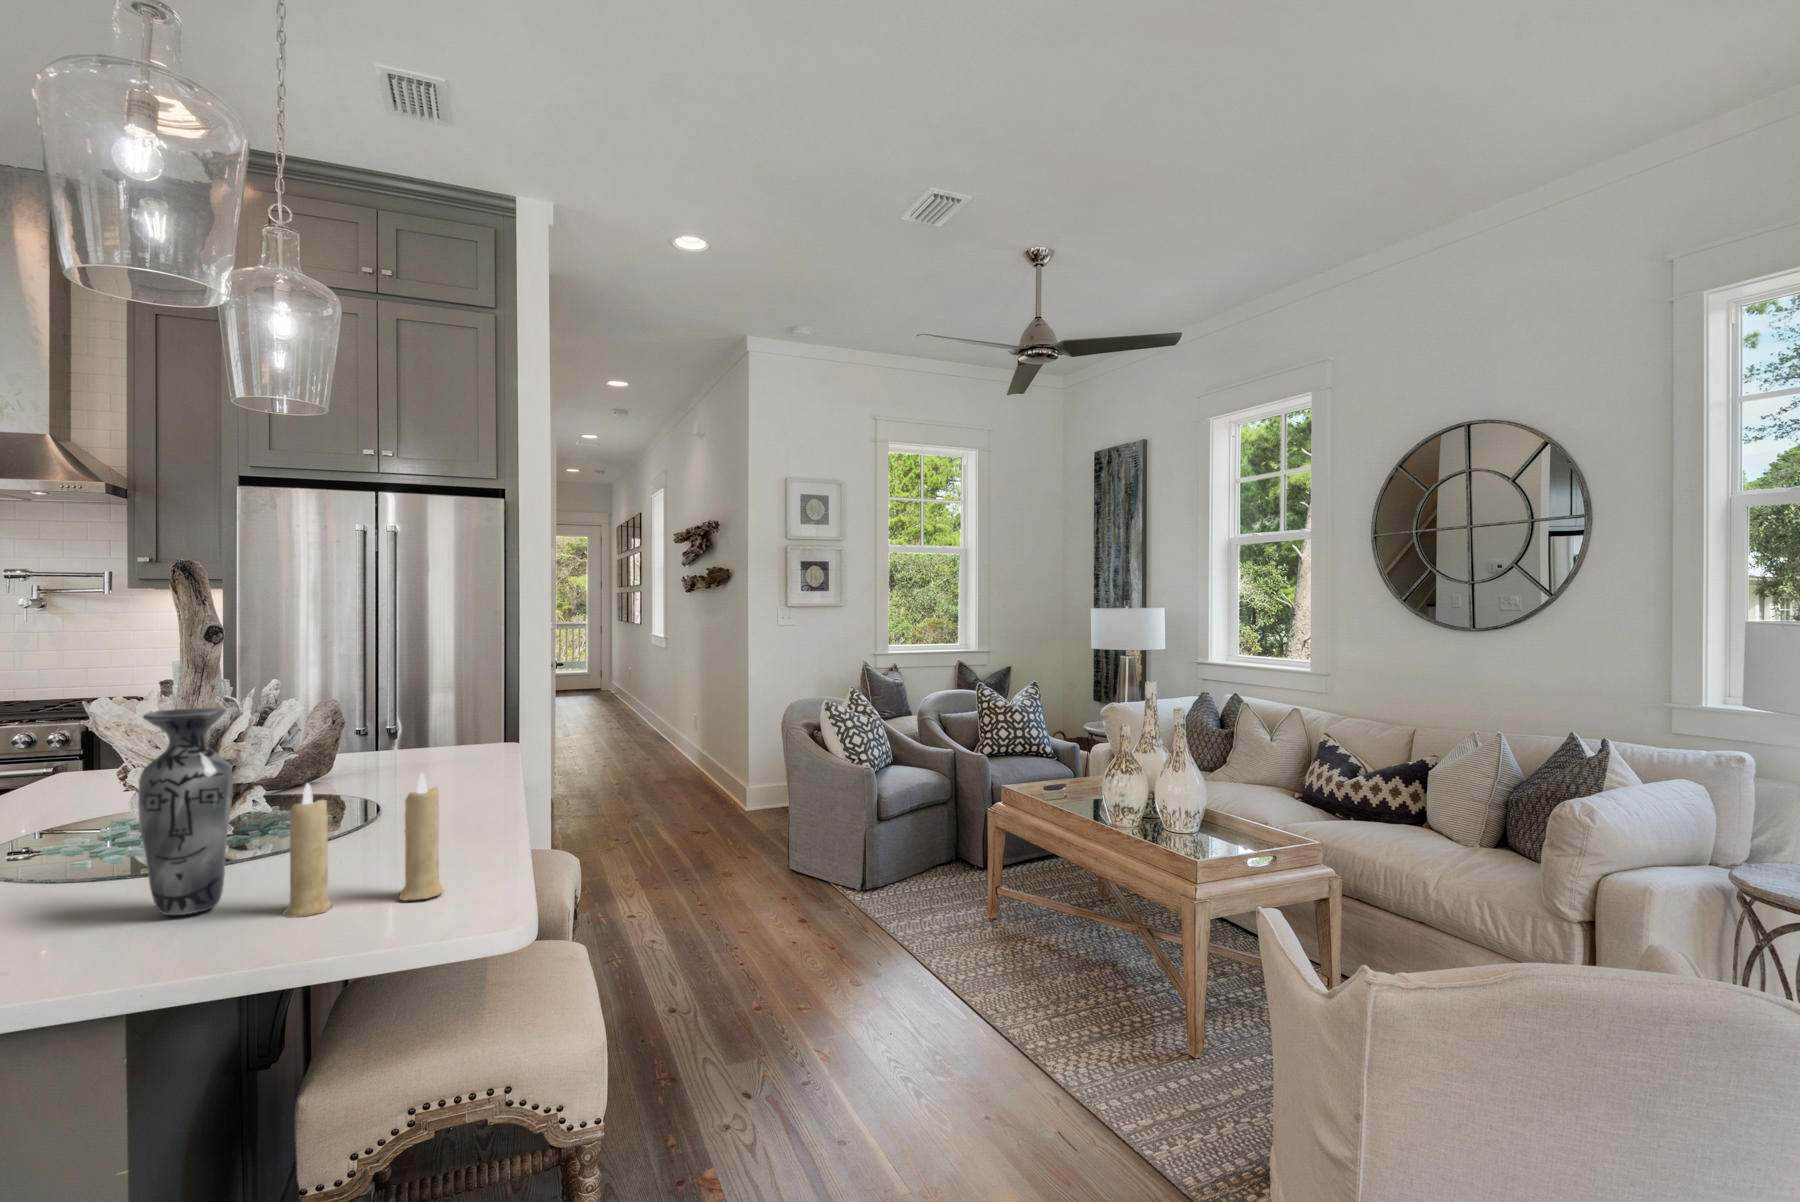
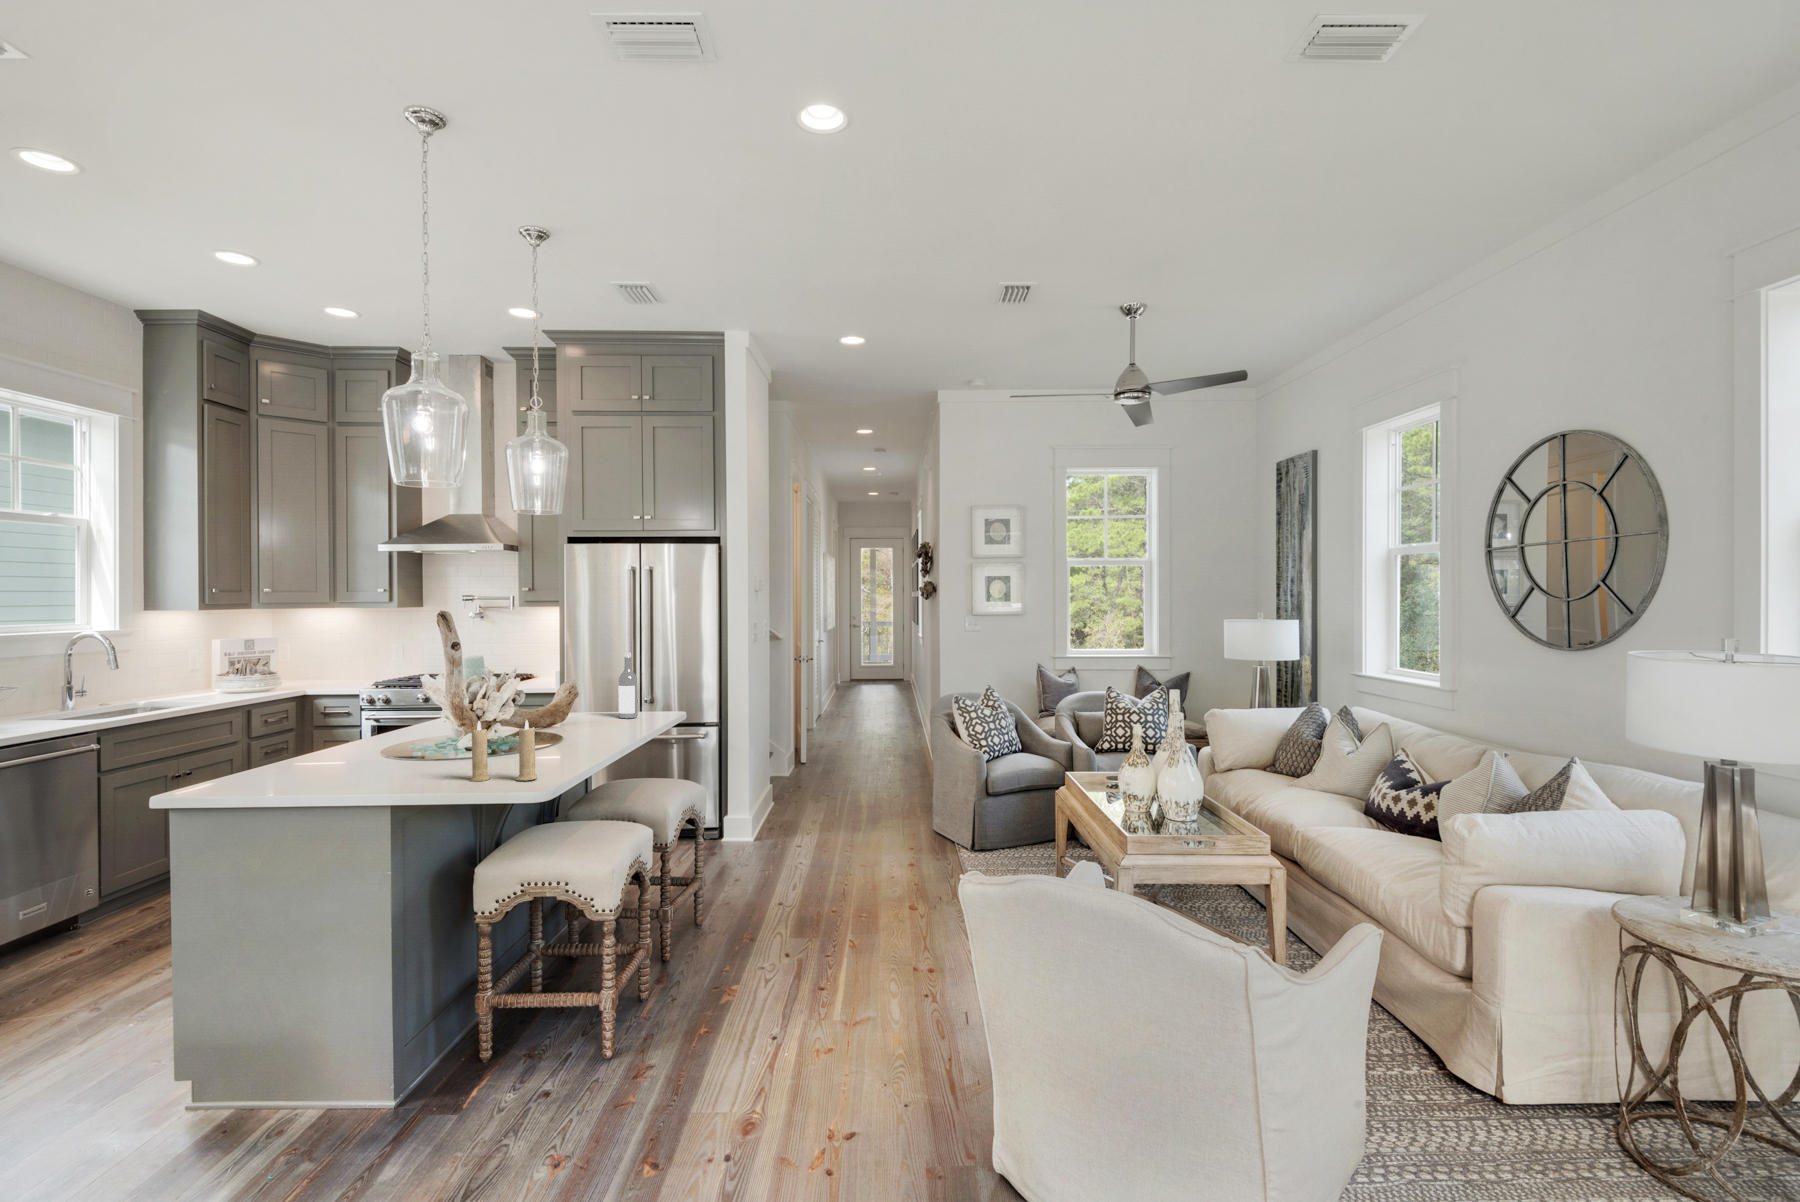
wine bottle: none [408,651,441,757] -> present [619,652,638,719]
vase: present [138,707,233,915] -> none [420,684,456,776]

